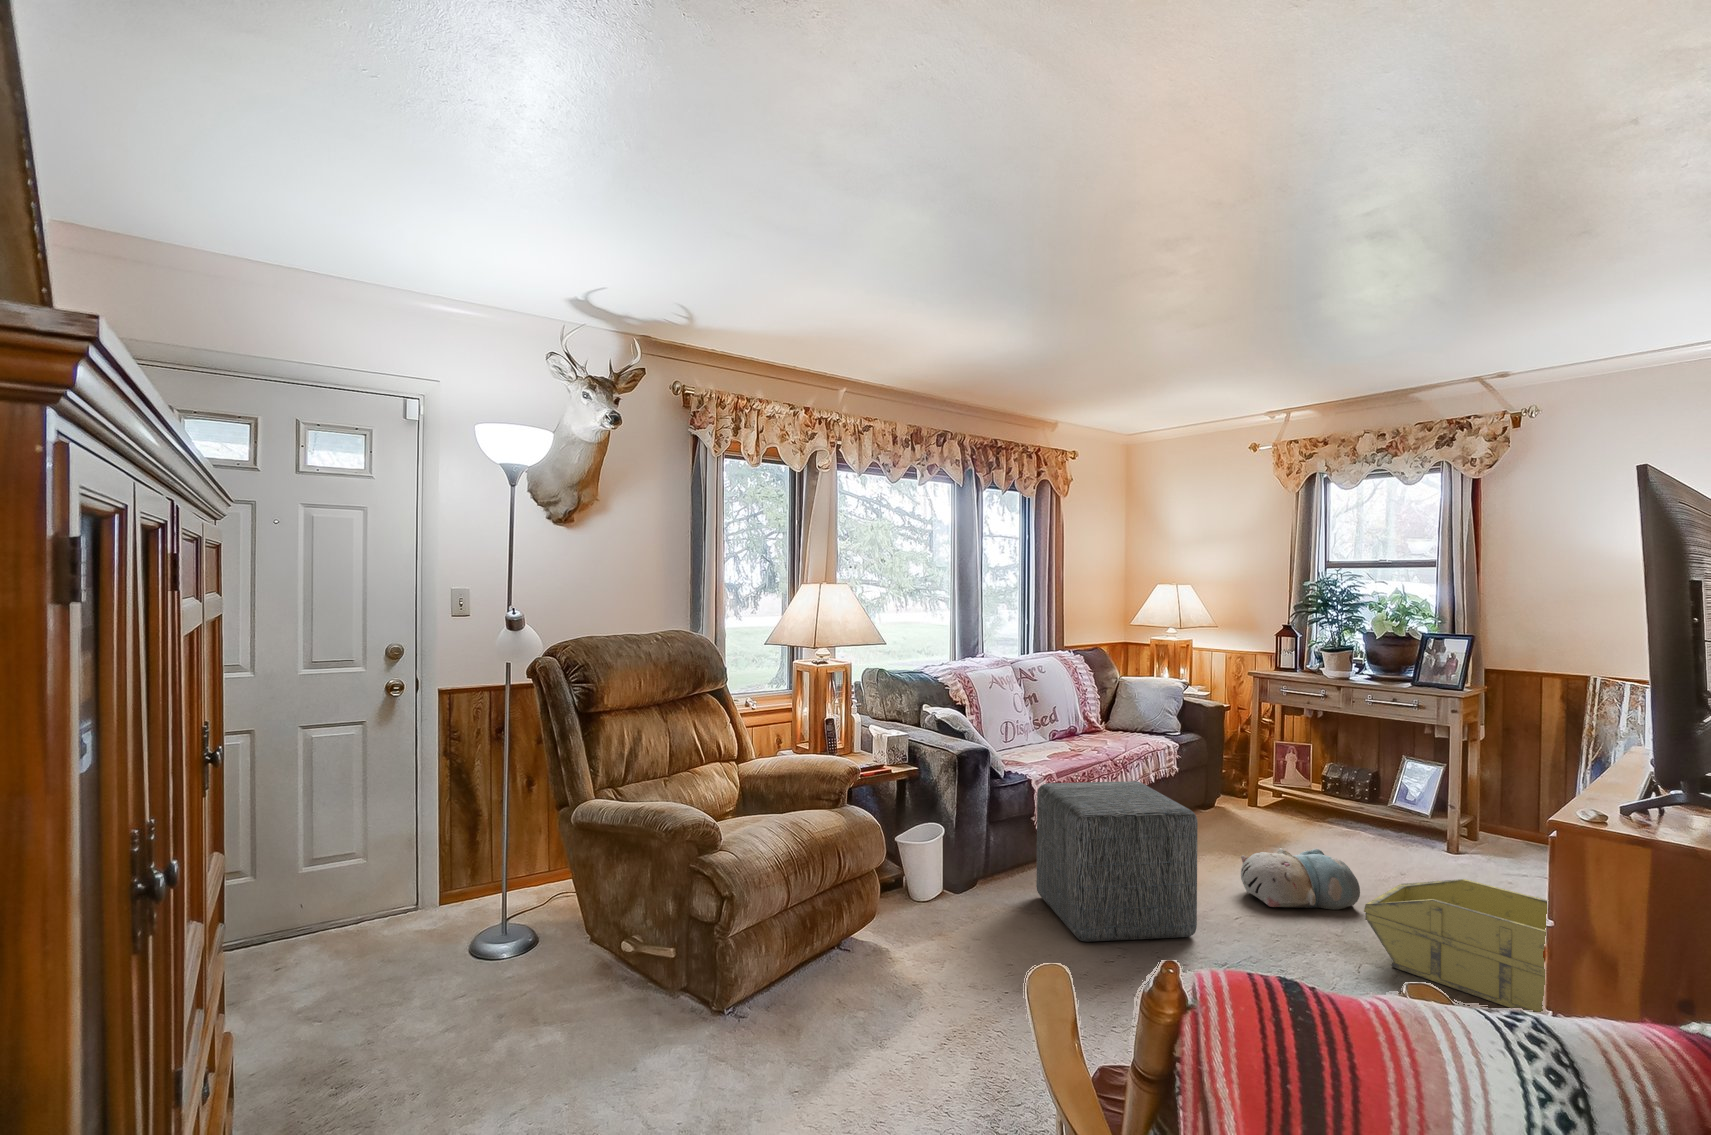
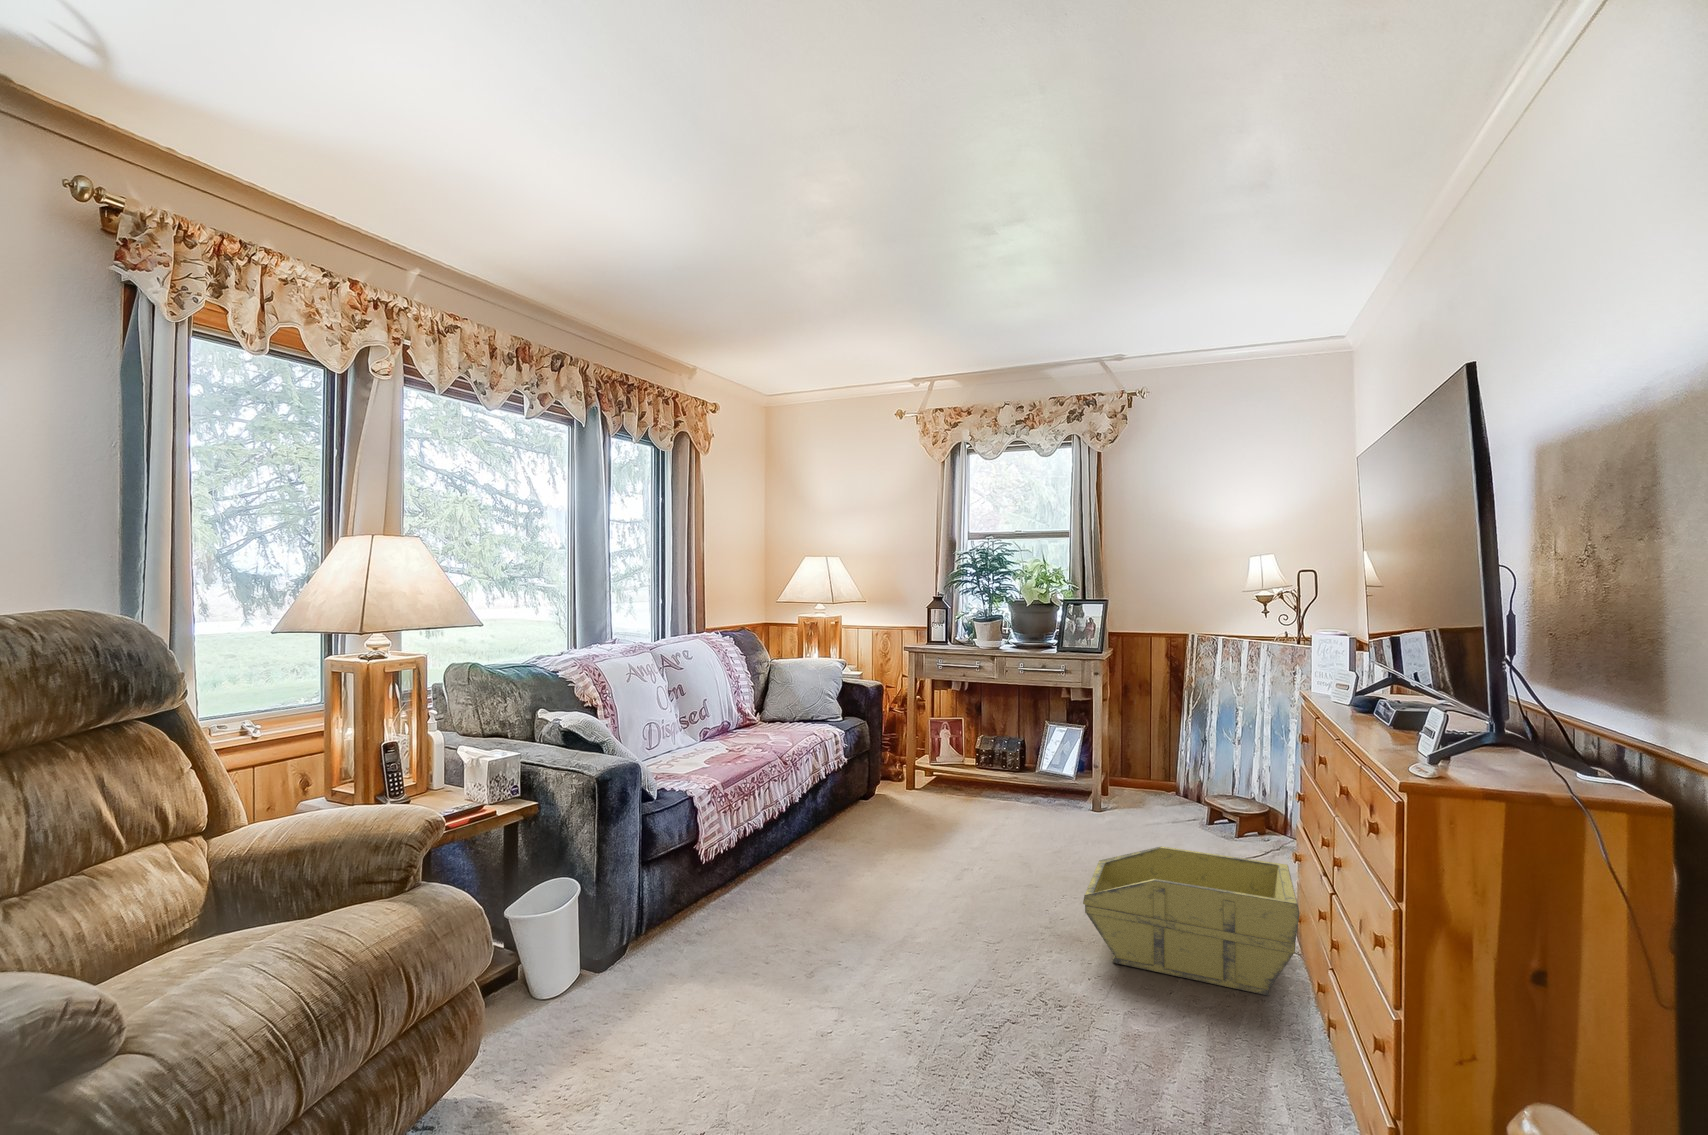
ottoman: present [1036,781,1198,942] -> none [706,783,912,1022]
plush toy: present [1241,848,1360,910] -> none [935,830,1052,909]

